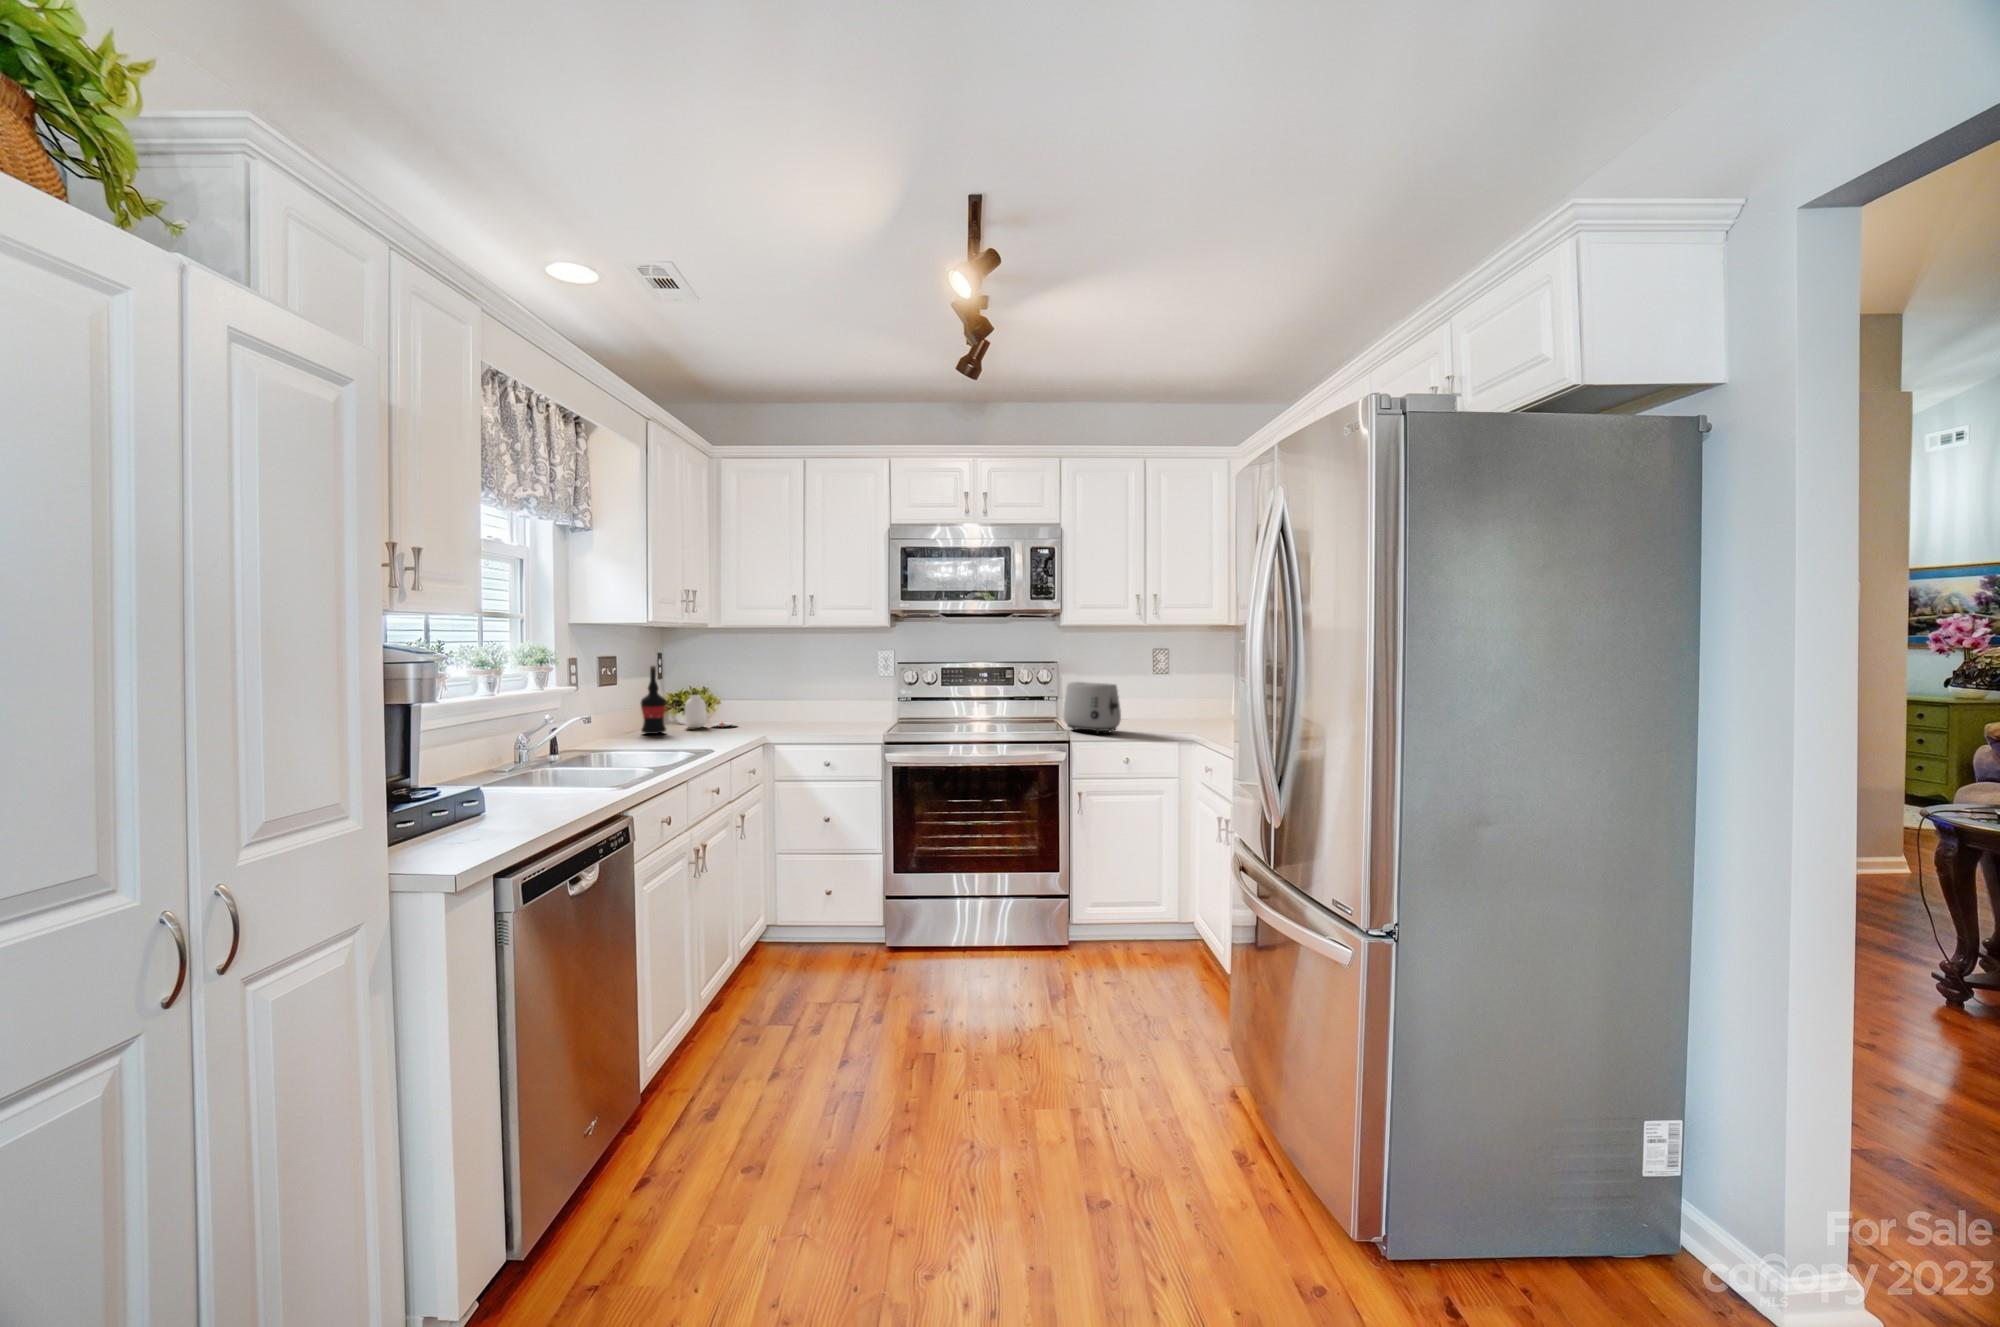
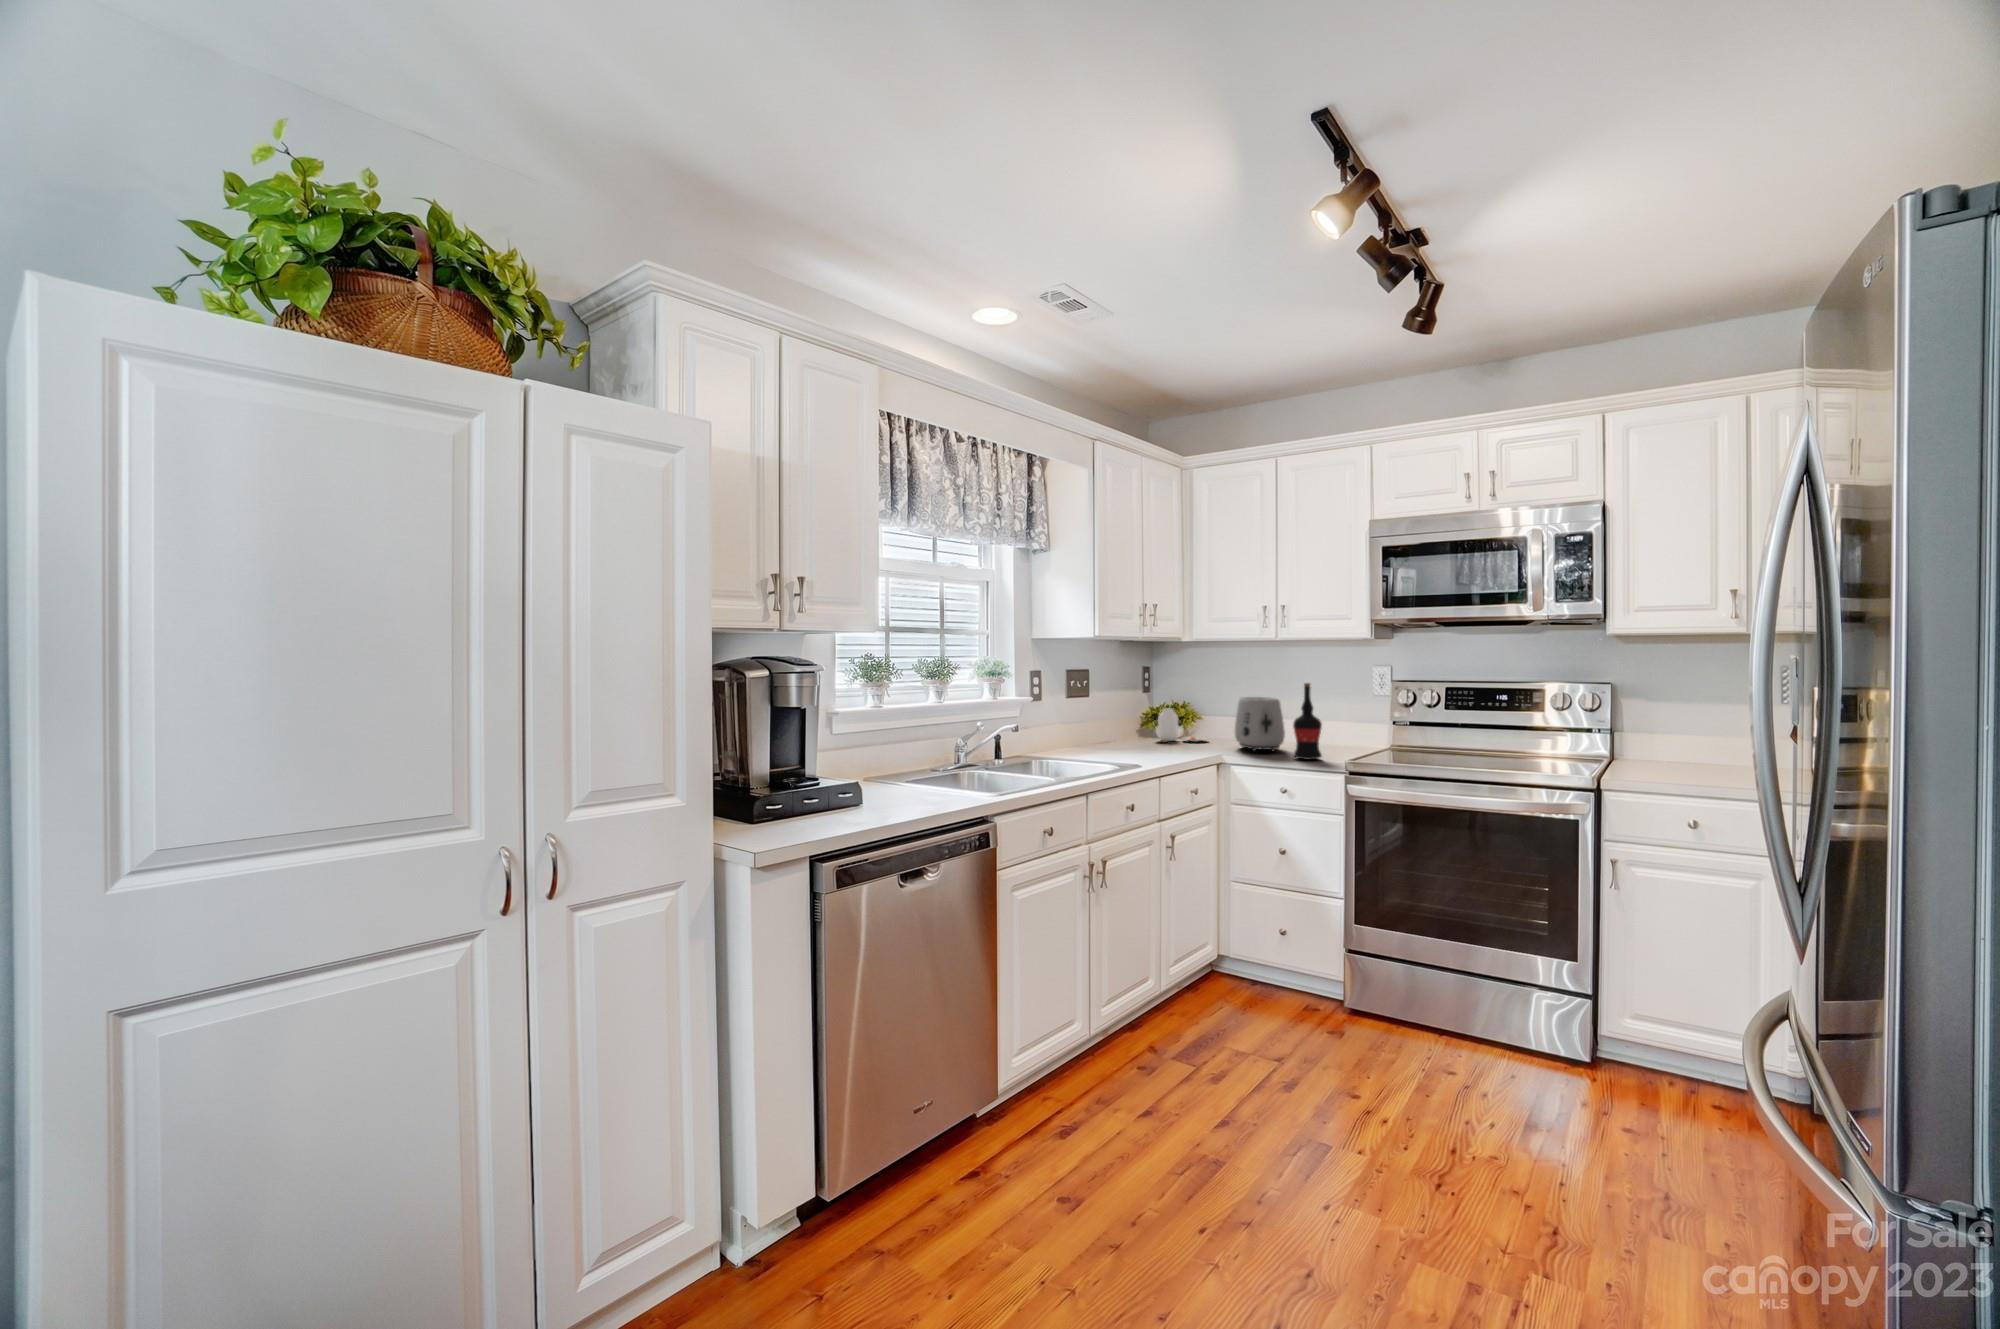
wine bottle: present [641,666,666,734] -> present [1293,683,1322,760]
toaster: present [1063,682,1121,733] -> present [1235,697,1285,752]

